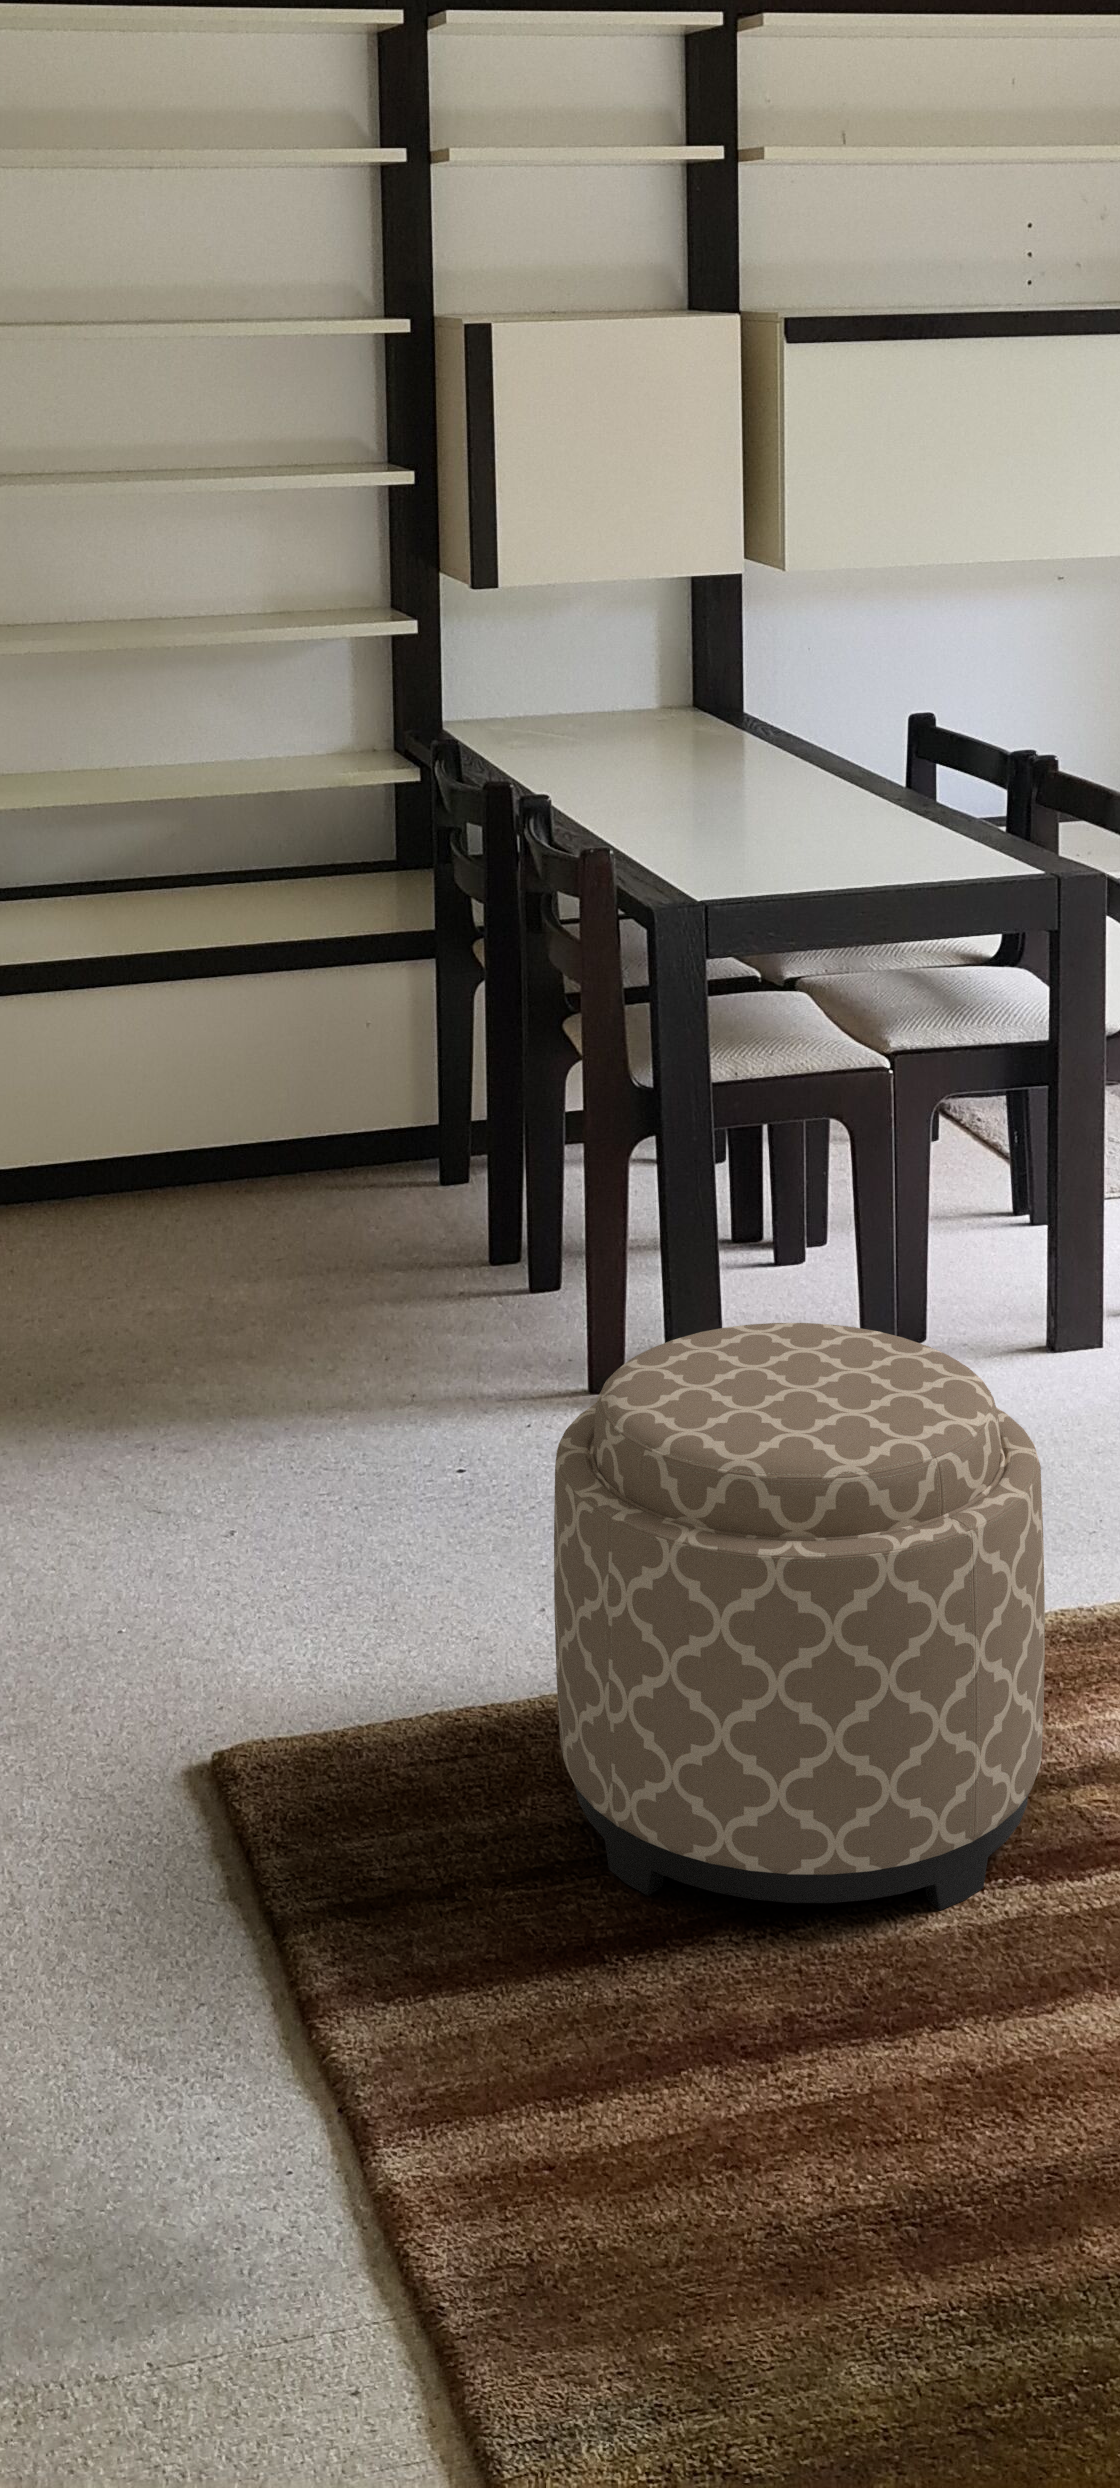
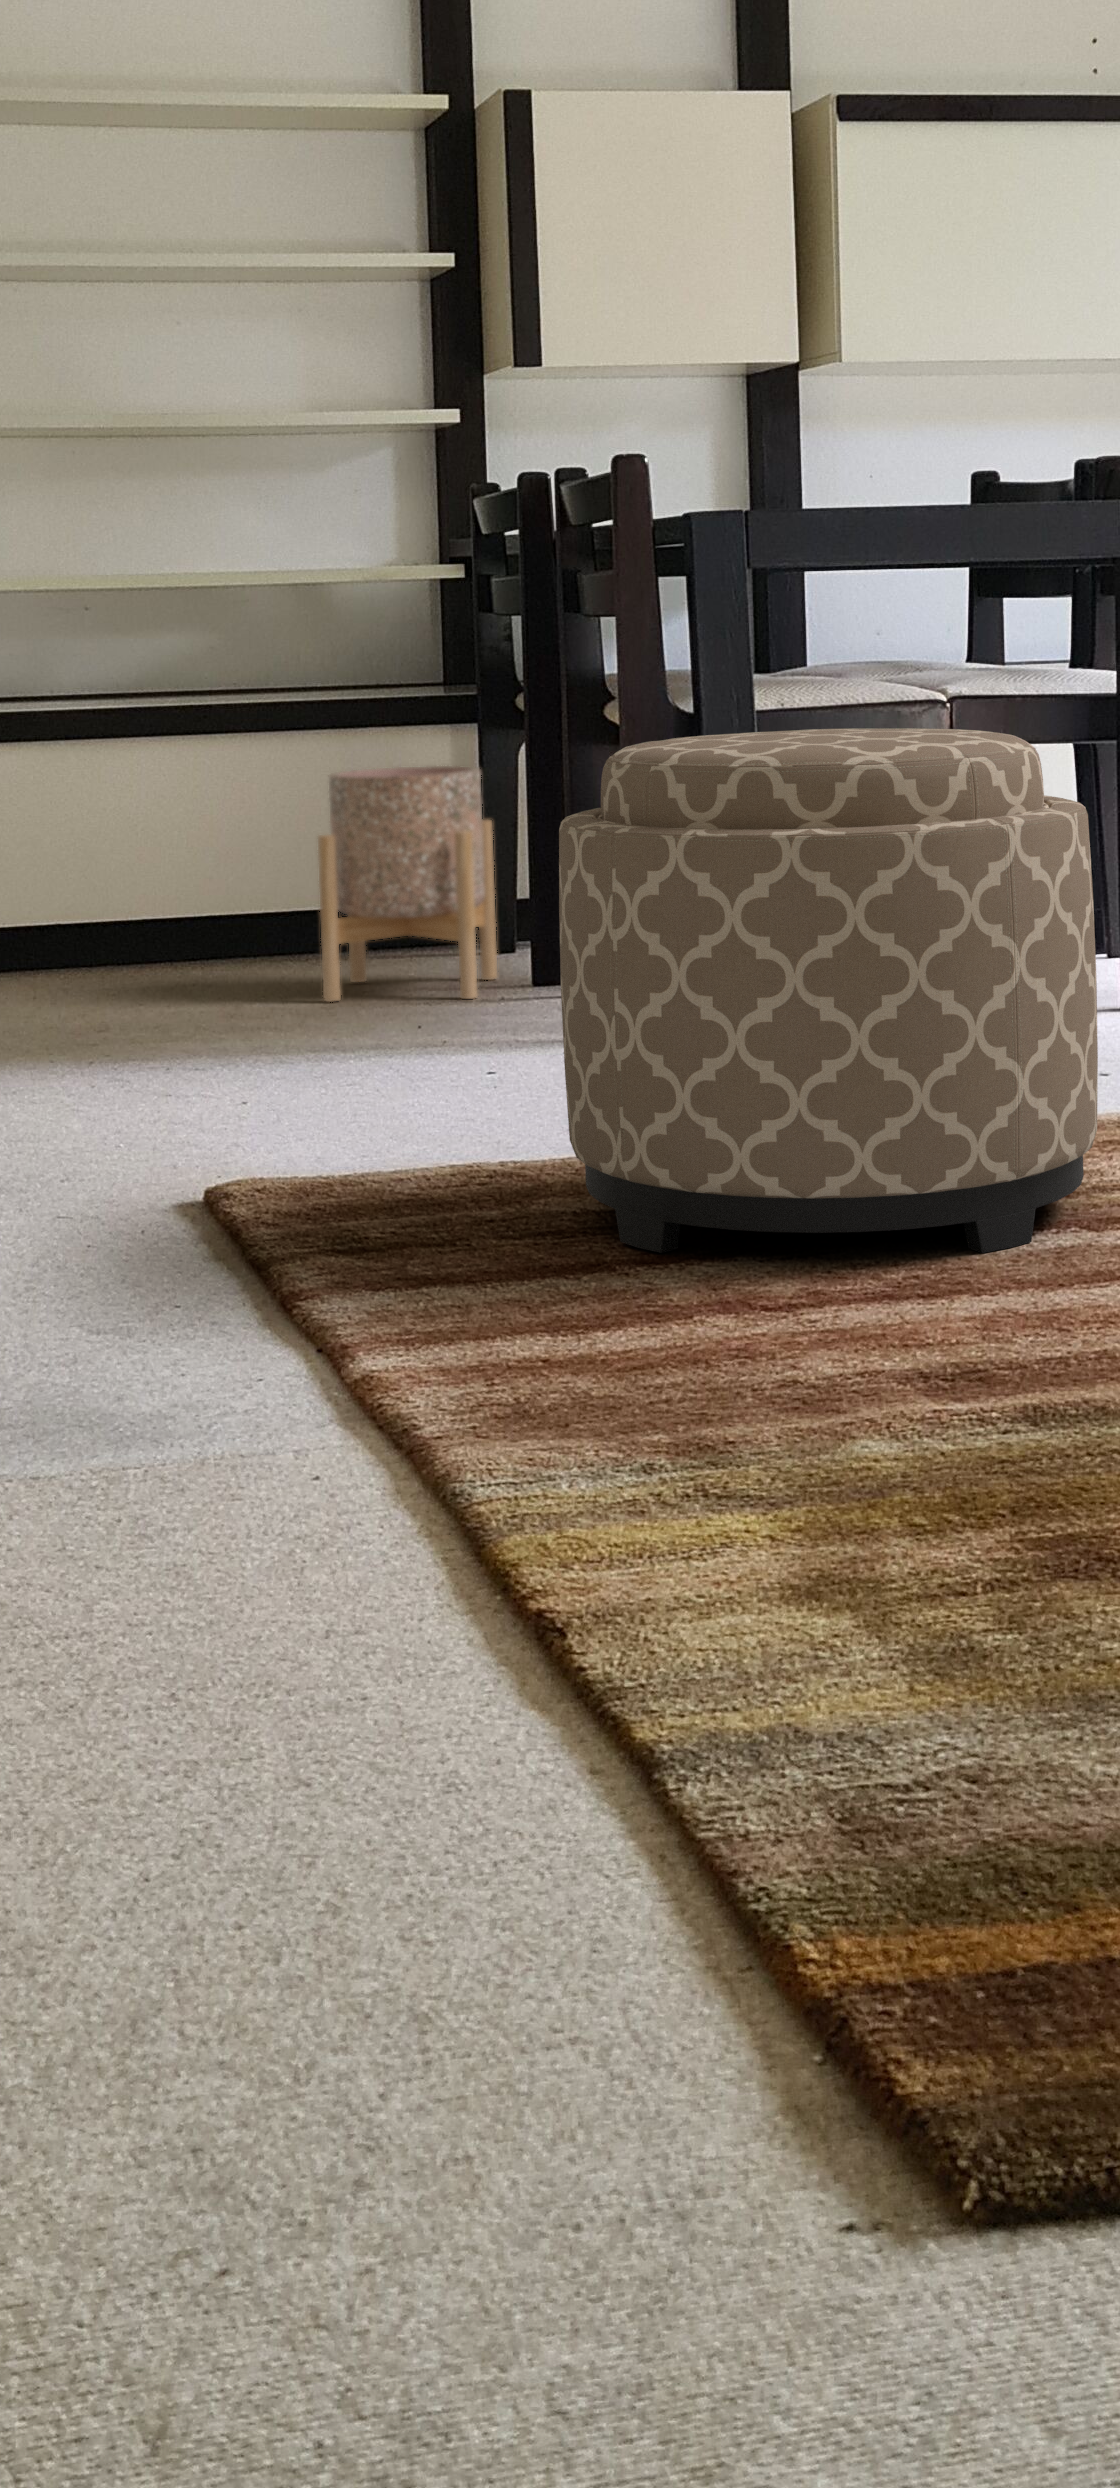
planter: none [288,1041,454,1289] -> present [318,766,497,1002]

